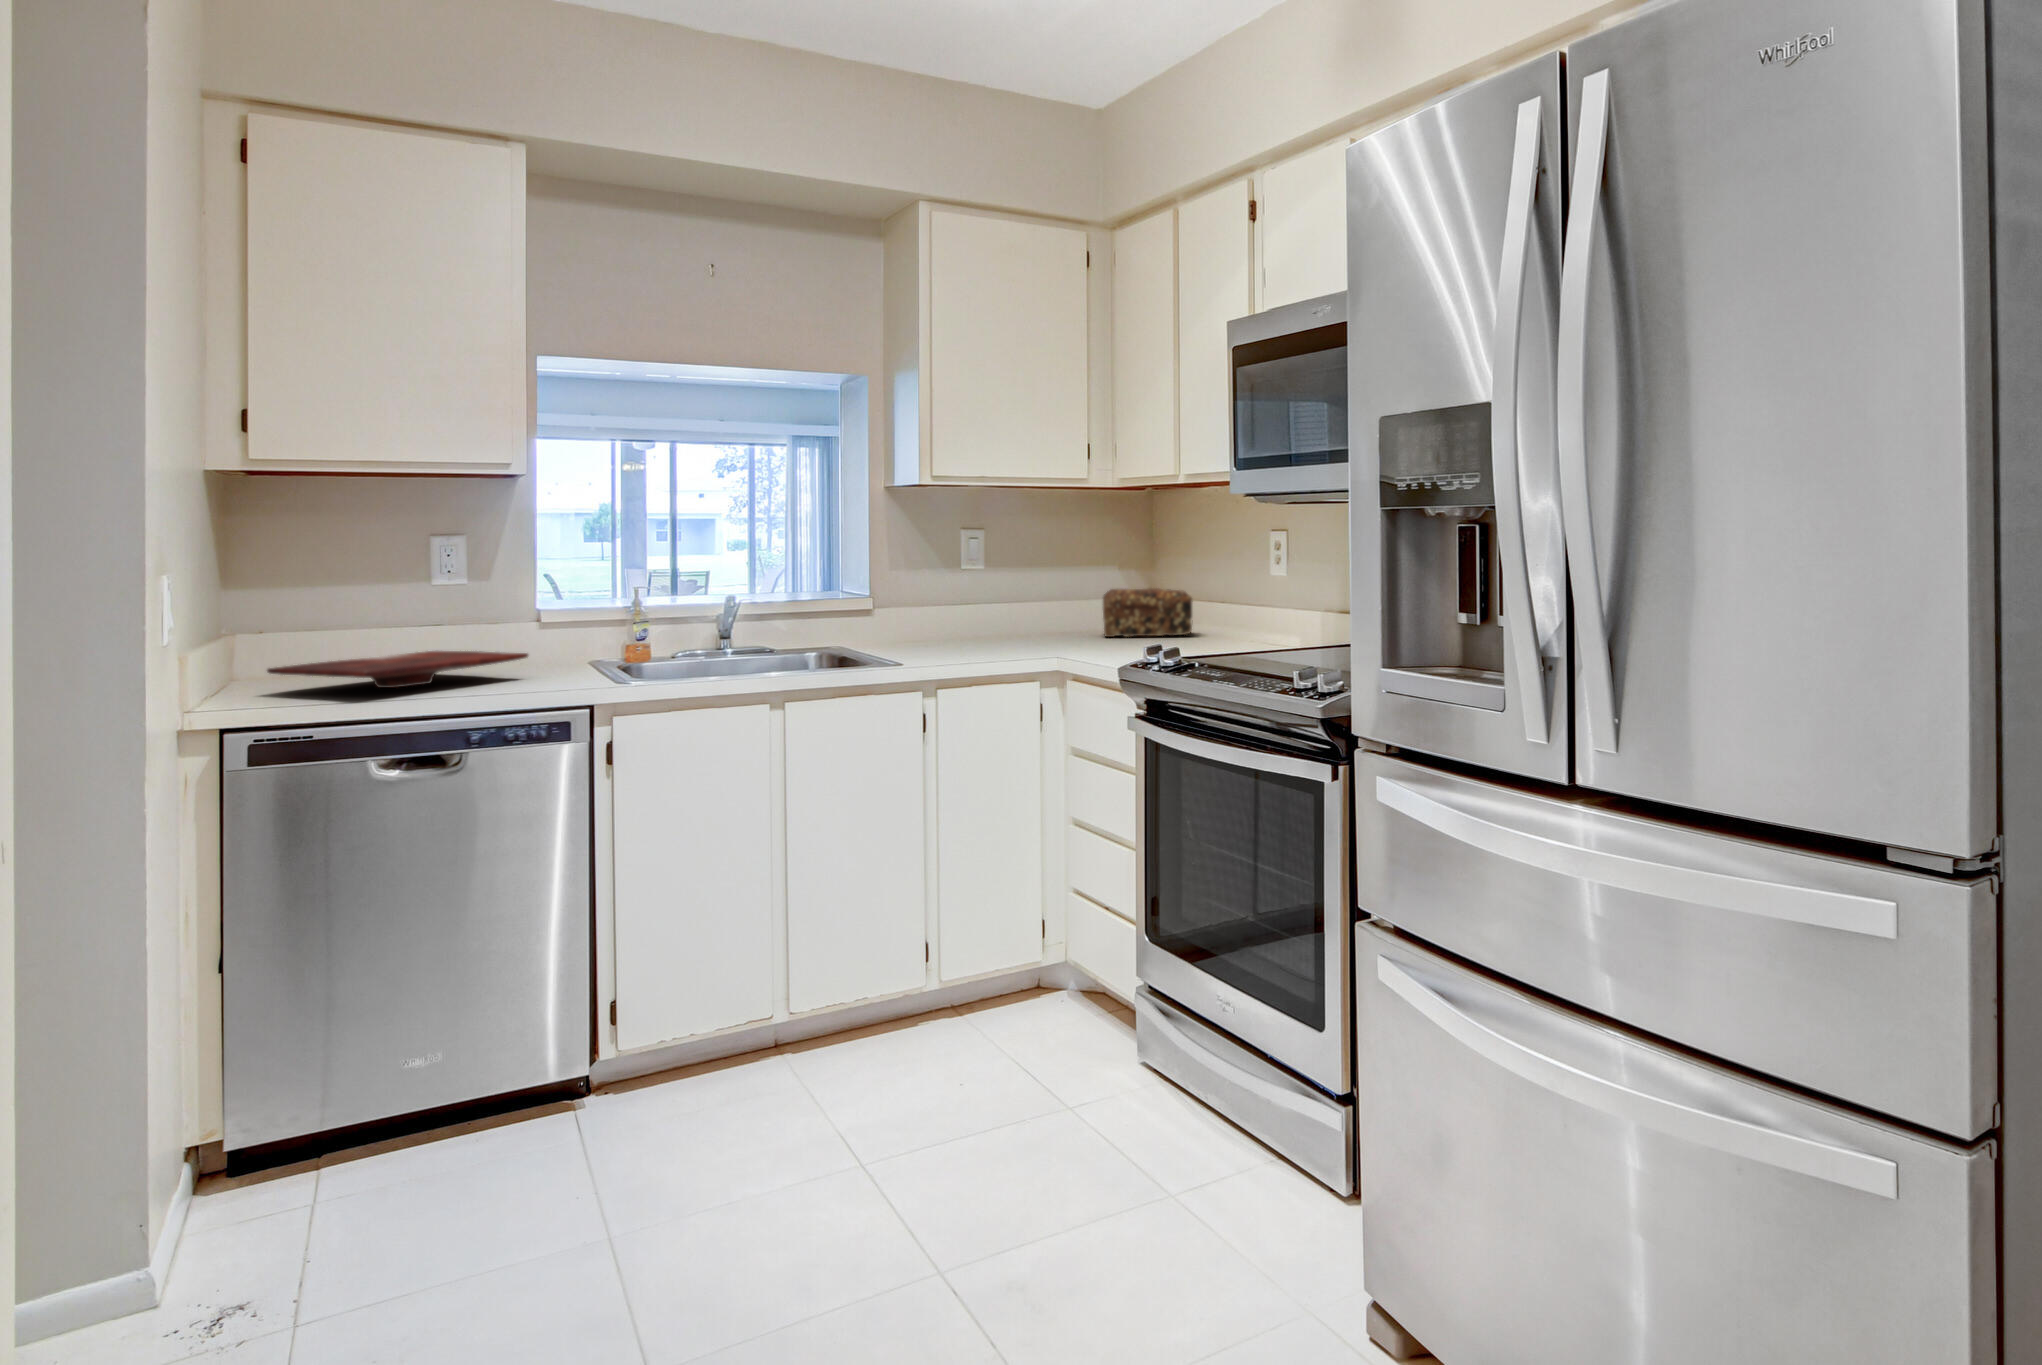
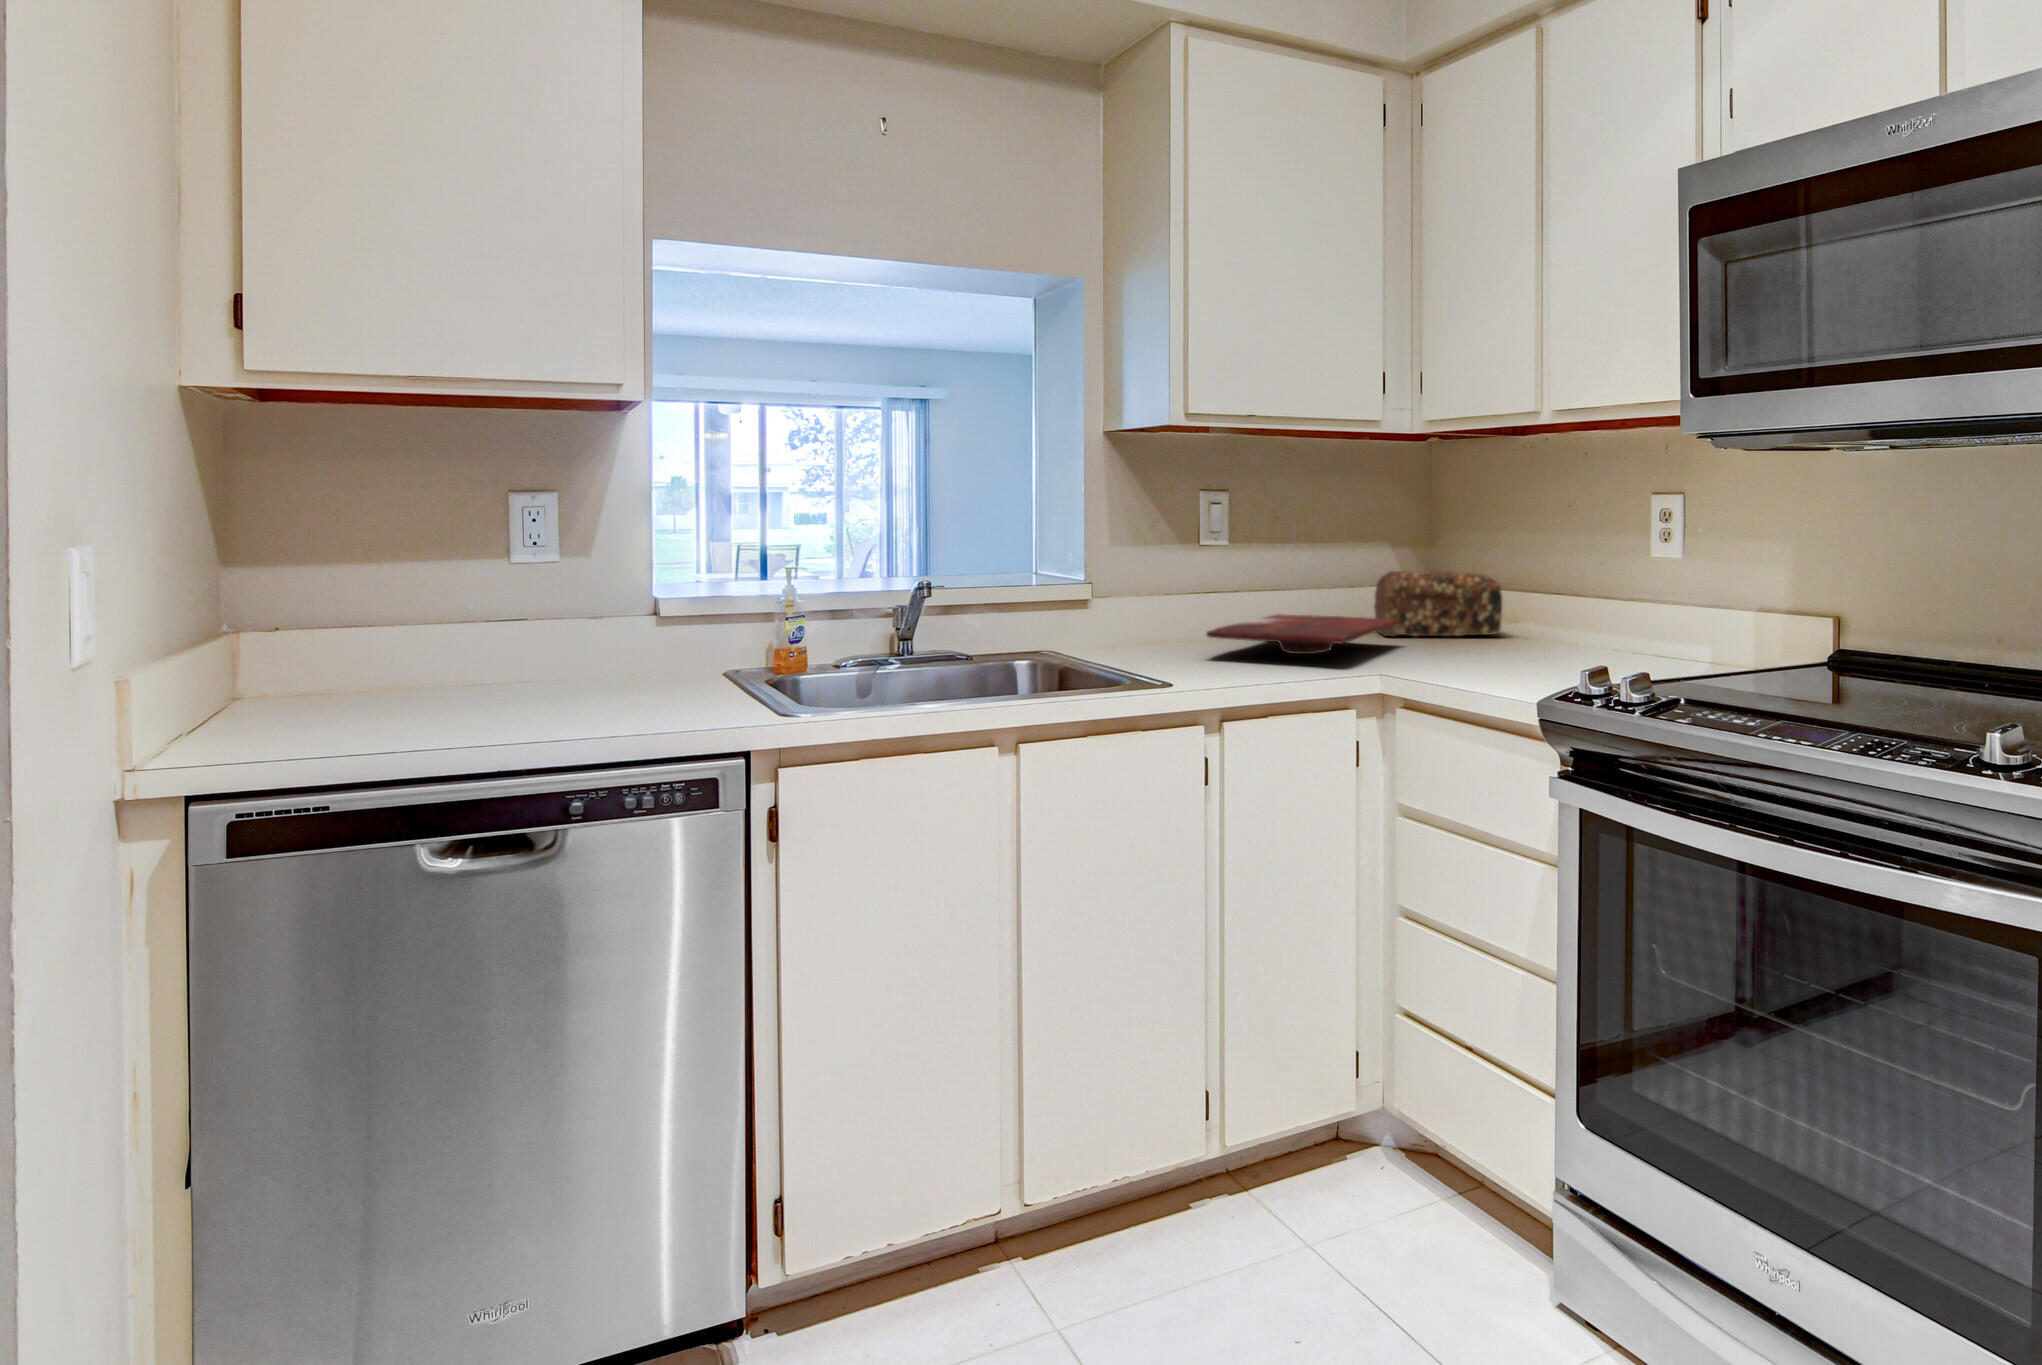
cutting board: present [267,651,528,688] -> present [1206,615,1401,654]

